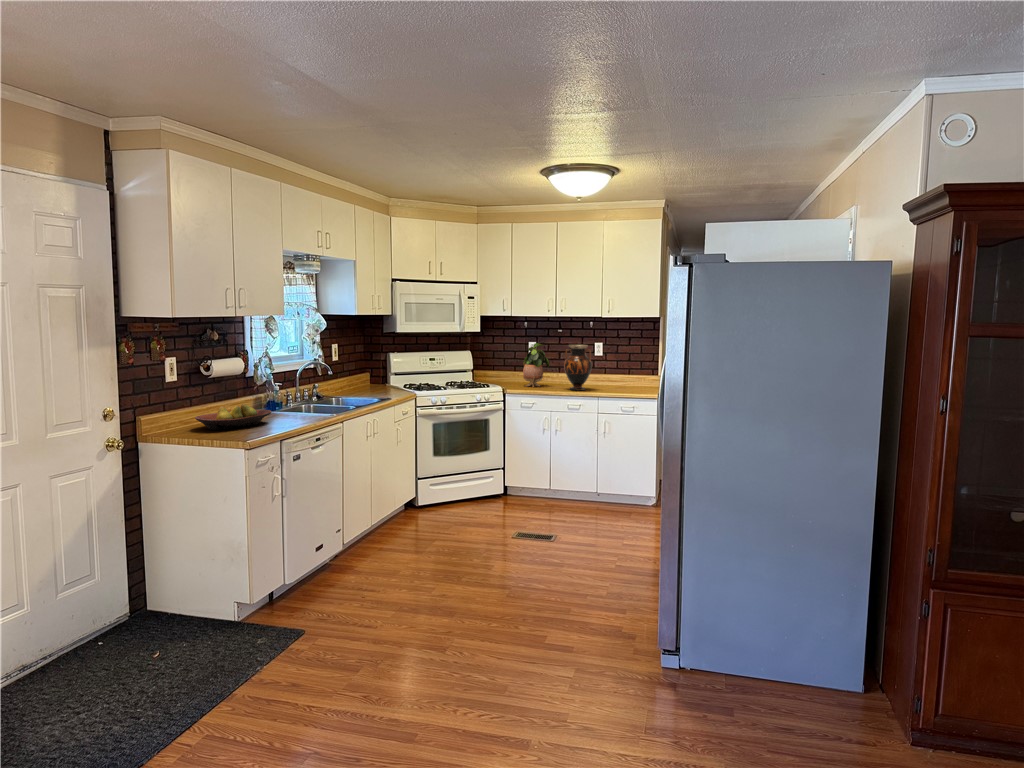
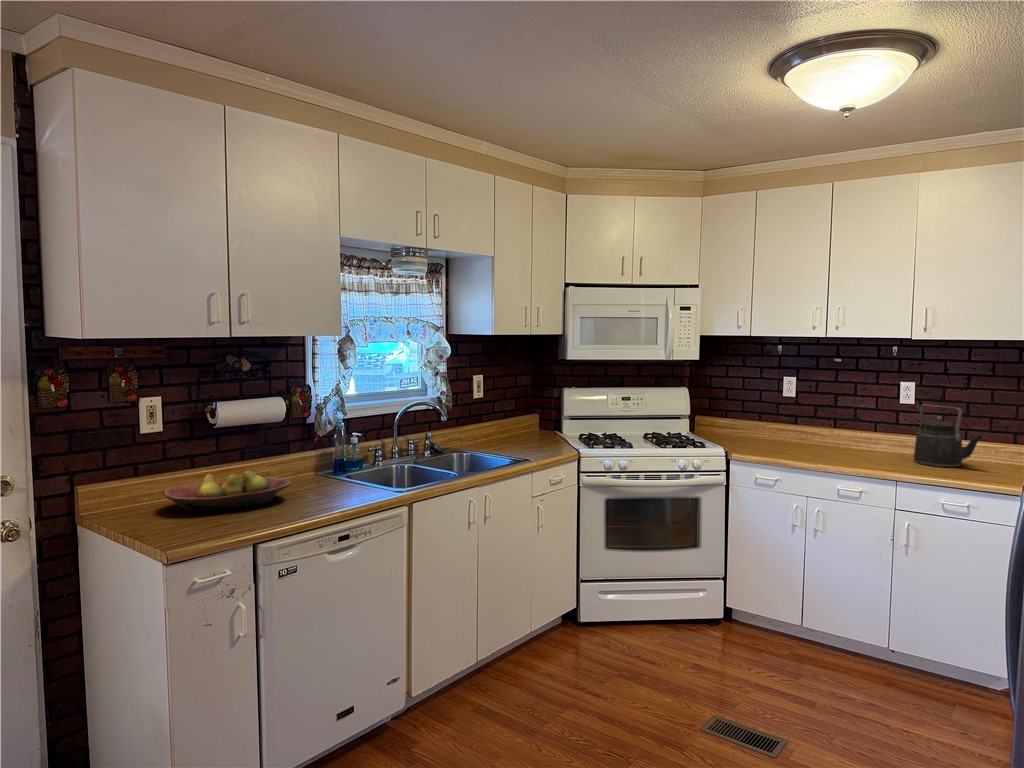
potted plant: present [523,343,549,387] -> none [766,379,812,452]
vase: present [564,345,592,391] -> none [836,384,890,465]
kettle: none [603,355,636,389] -> present [914,404,982,467]

